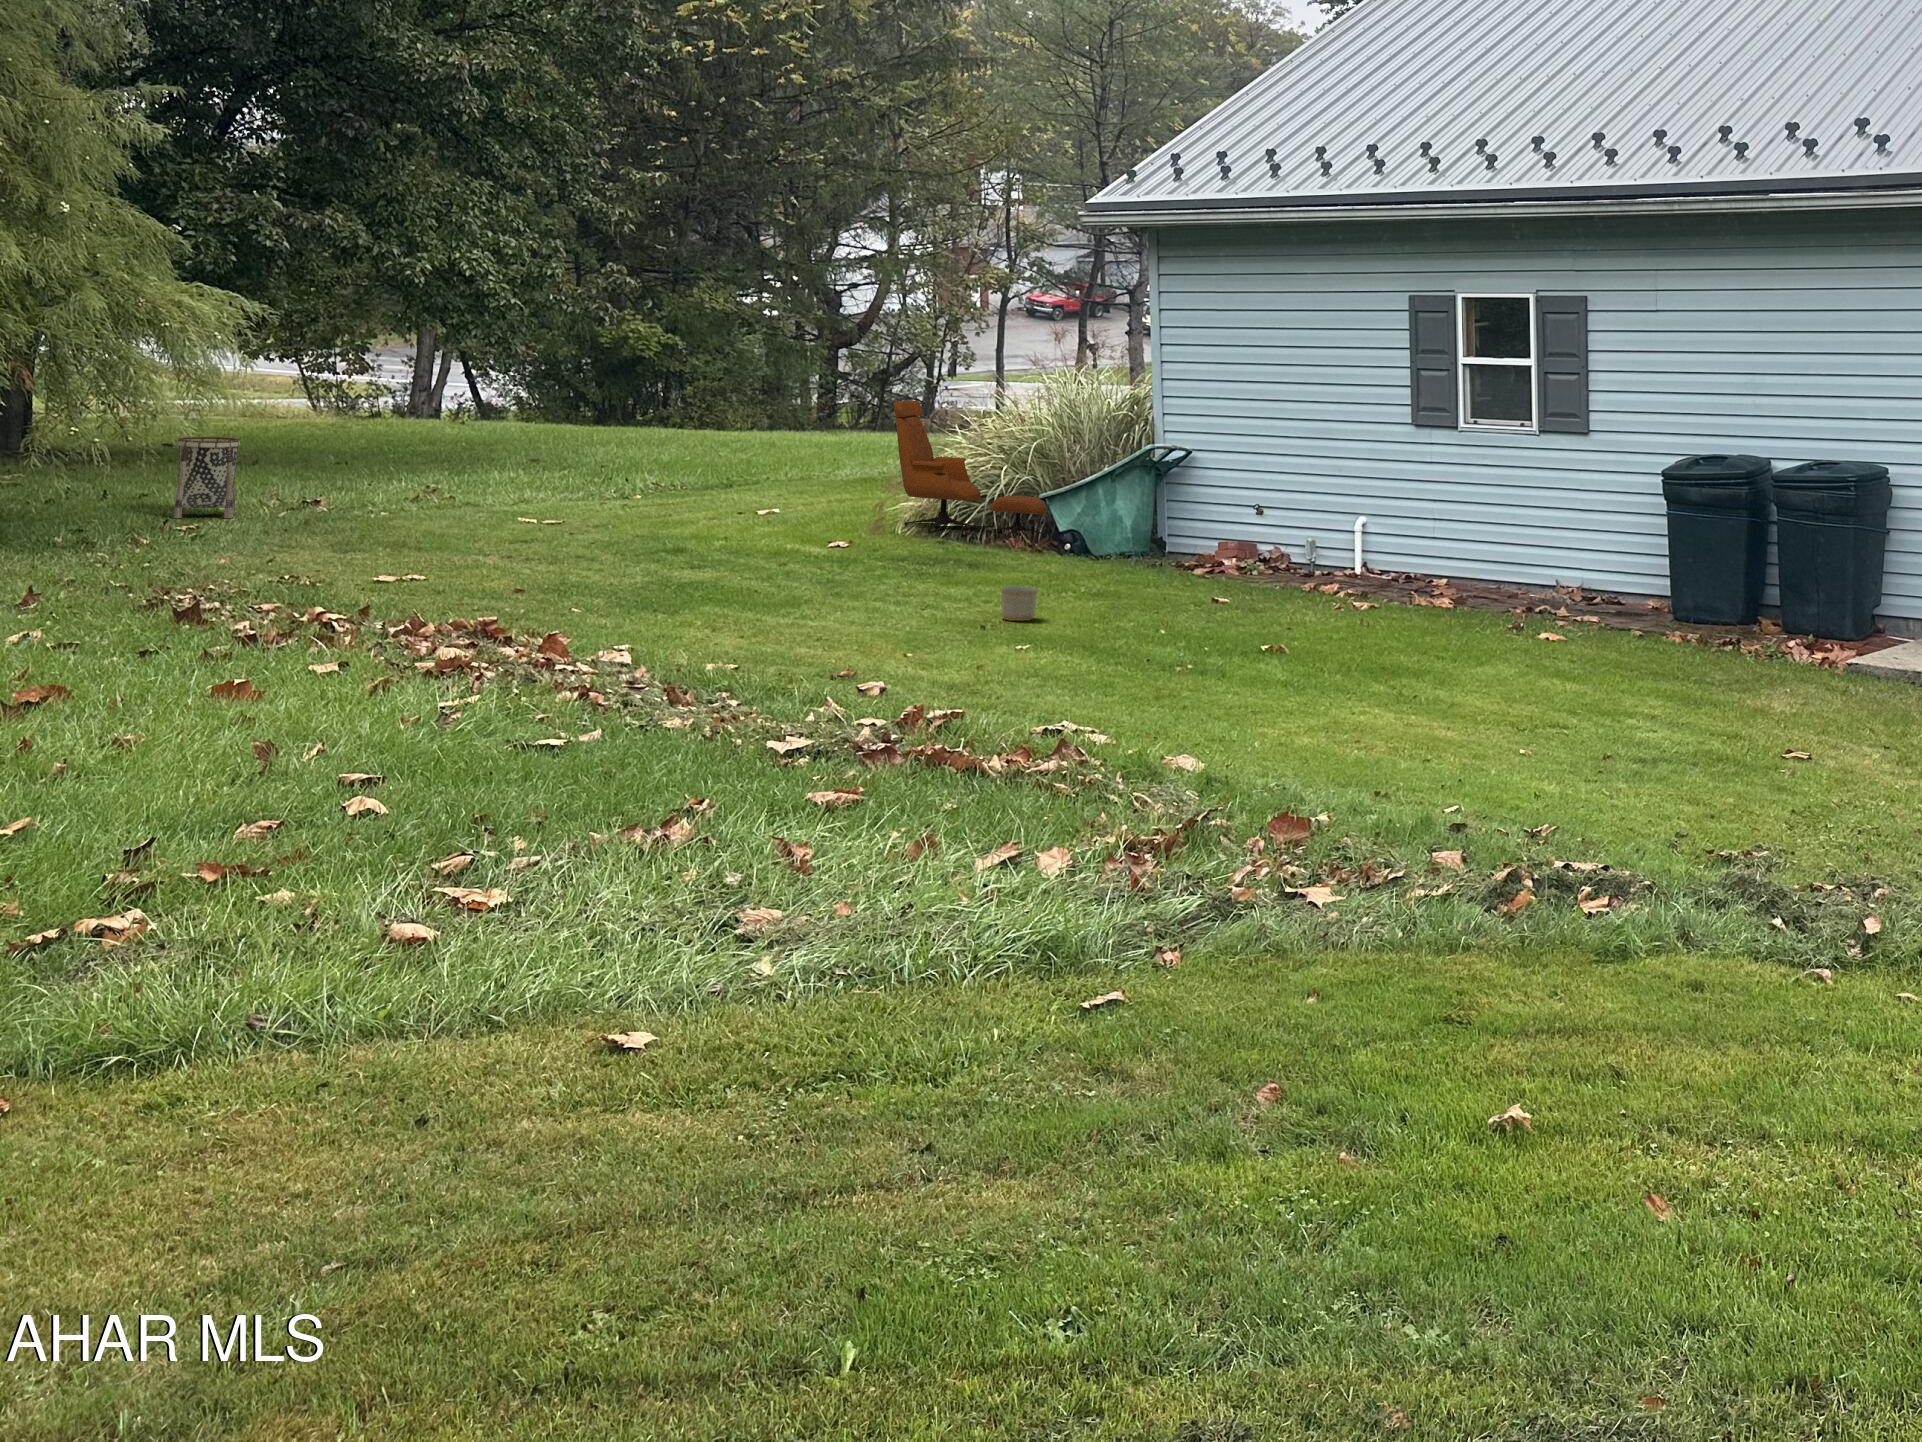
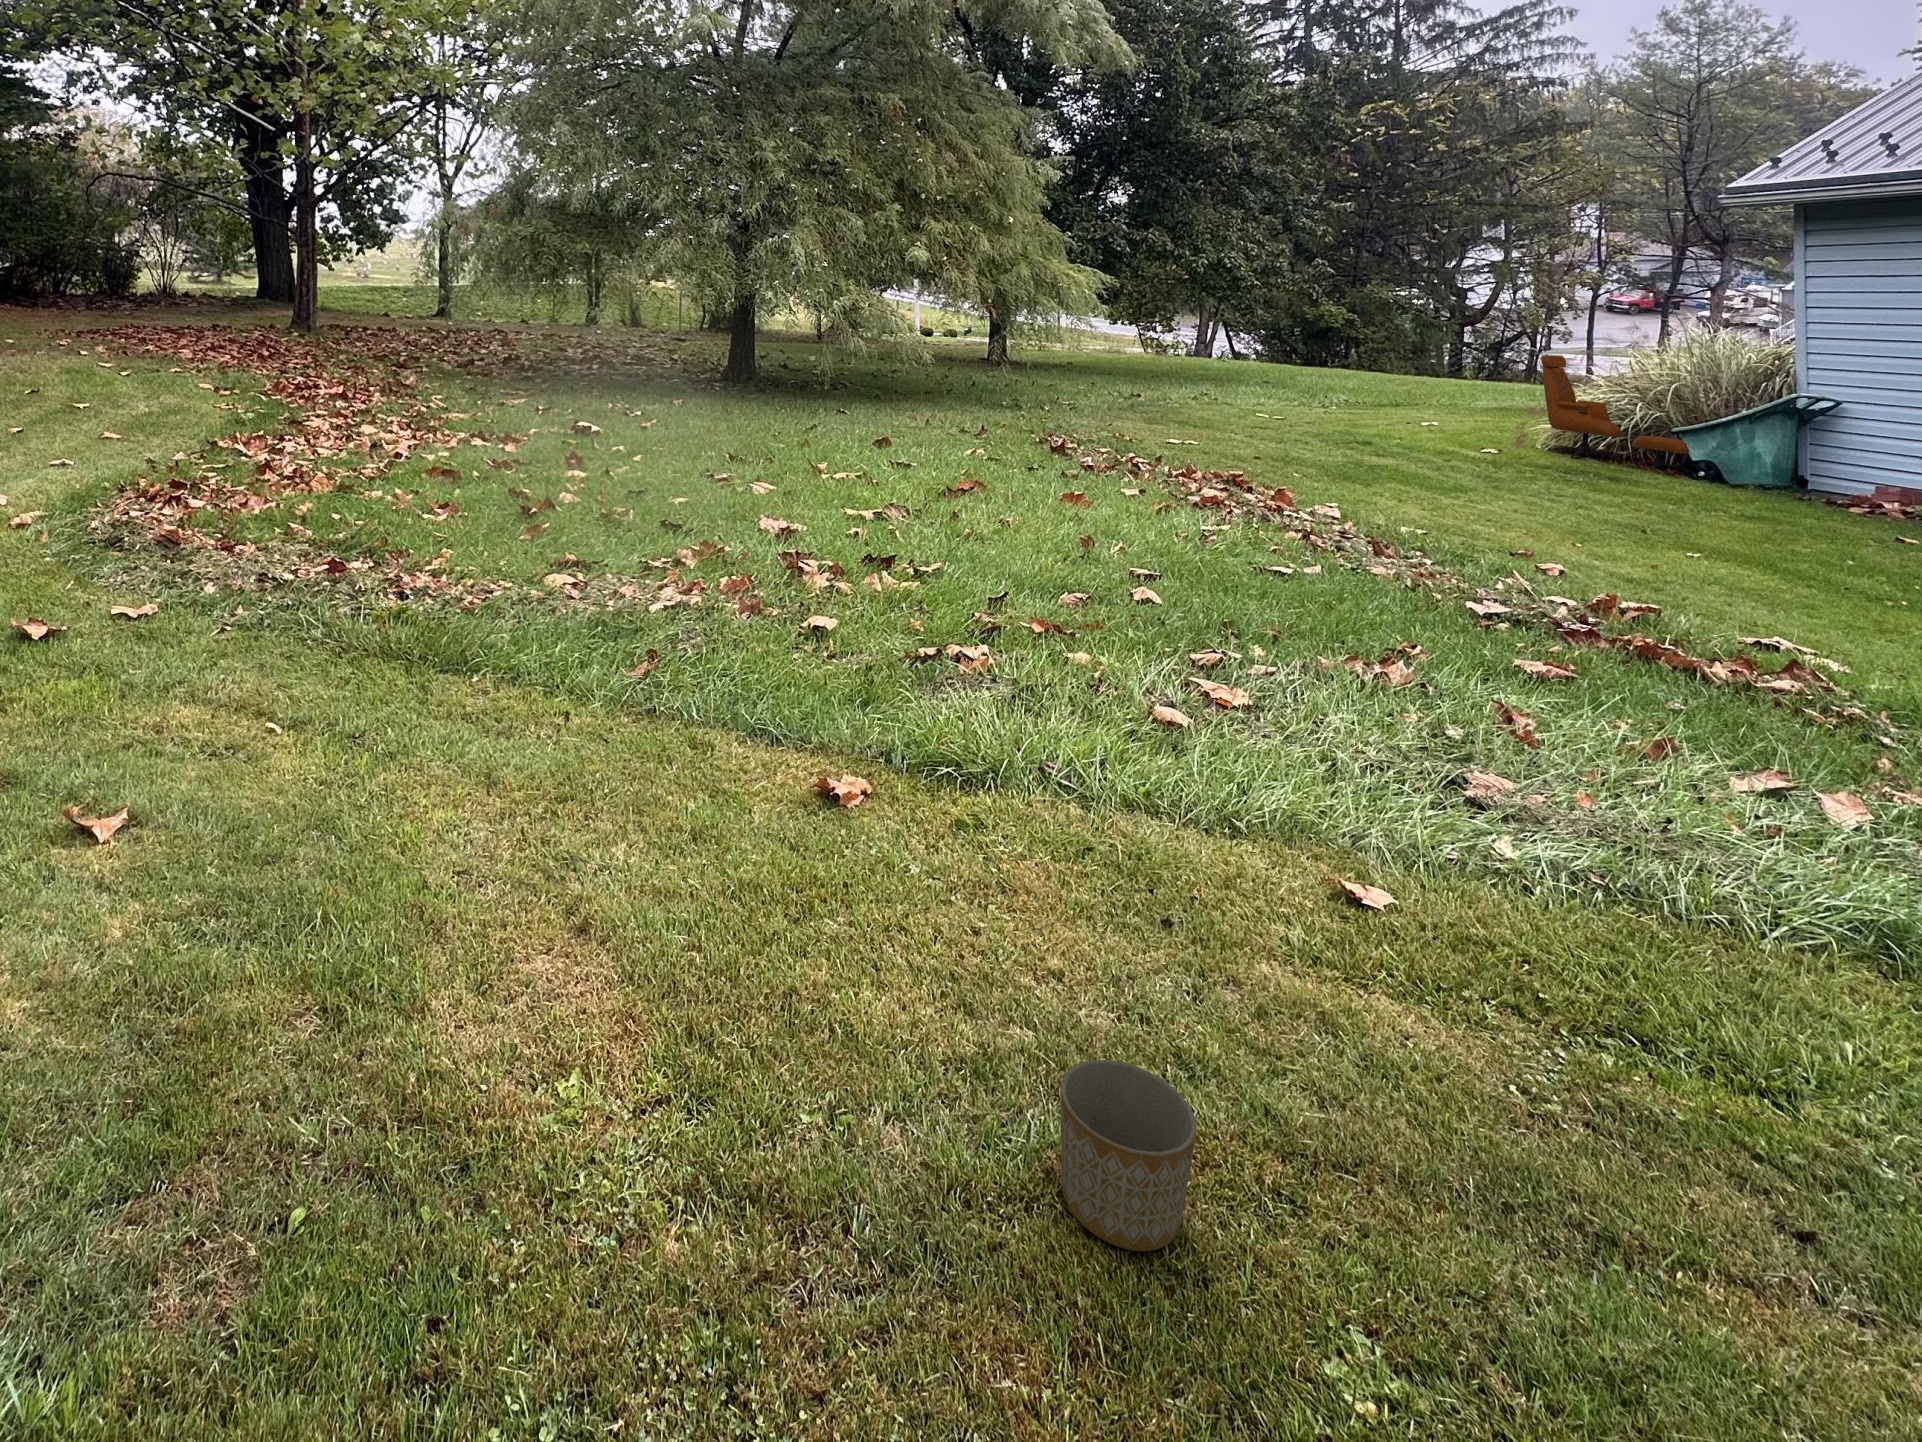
basket: present [174,437,240,518] -> none [1060,355,1095,402]
planter: present [1001,586,1038,621] -> present [1061,1060,1197,1251]

